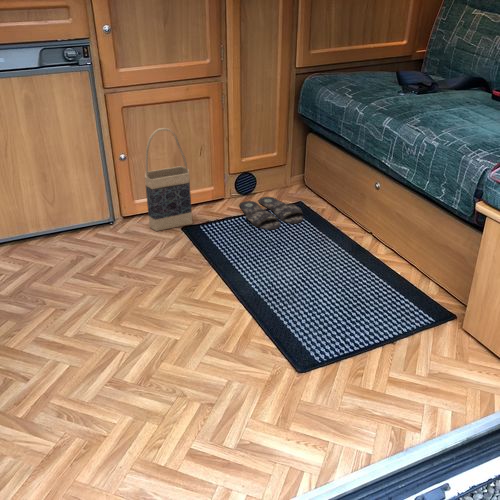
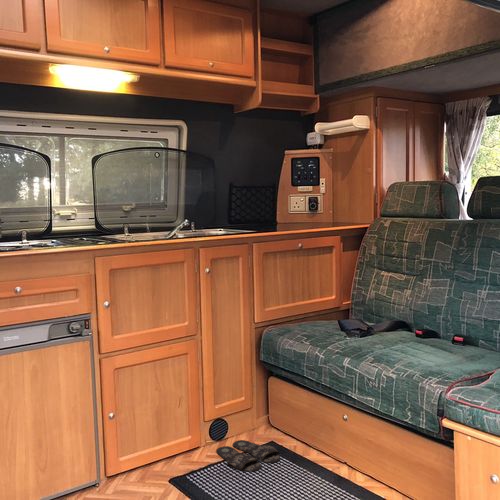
bag: present [145,128,192,231] -> none [133,384,178,487]

